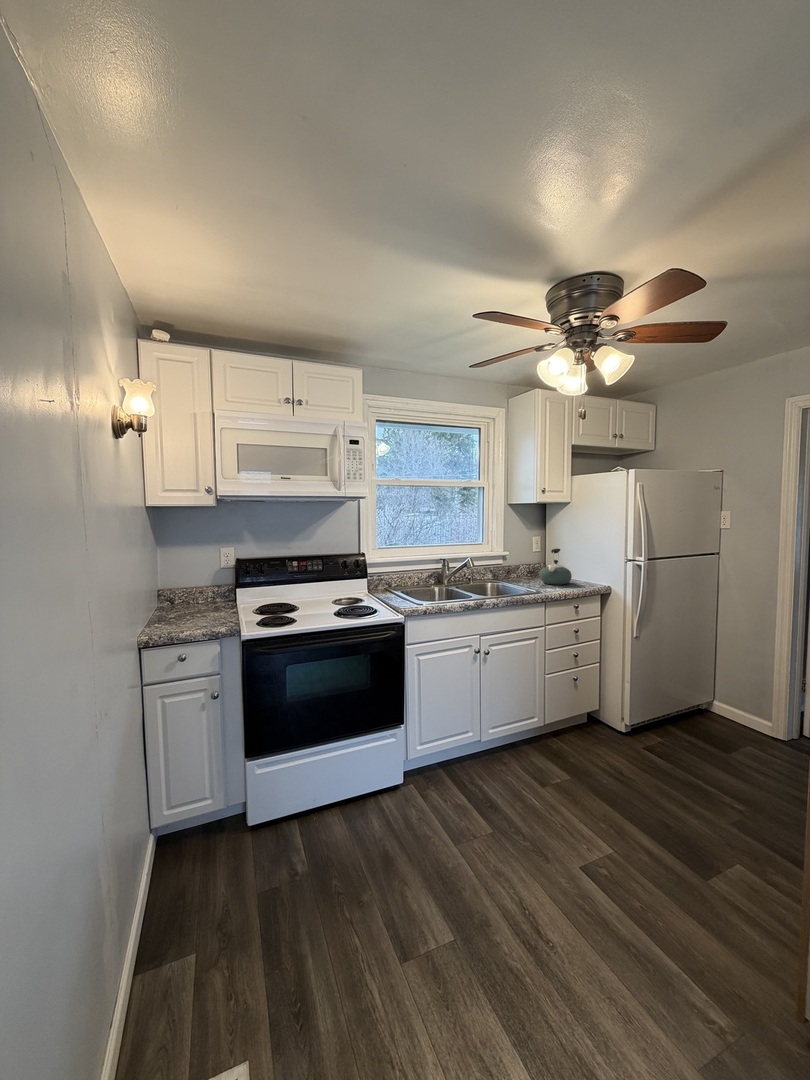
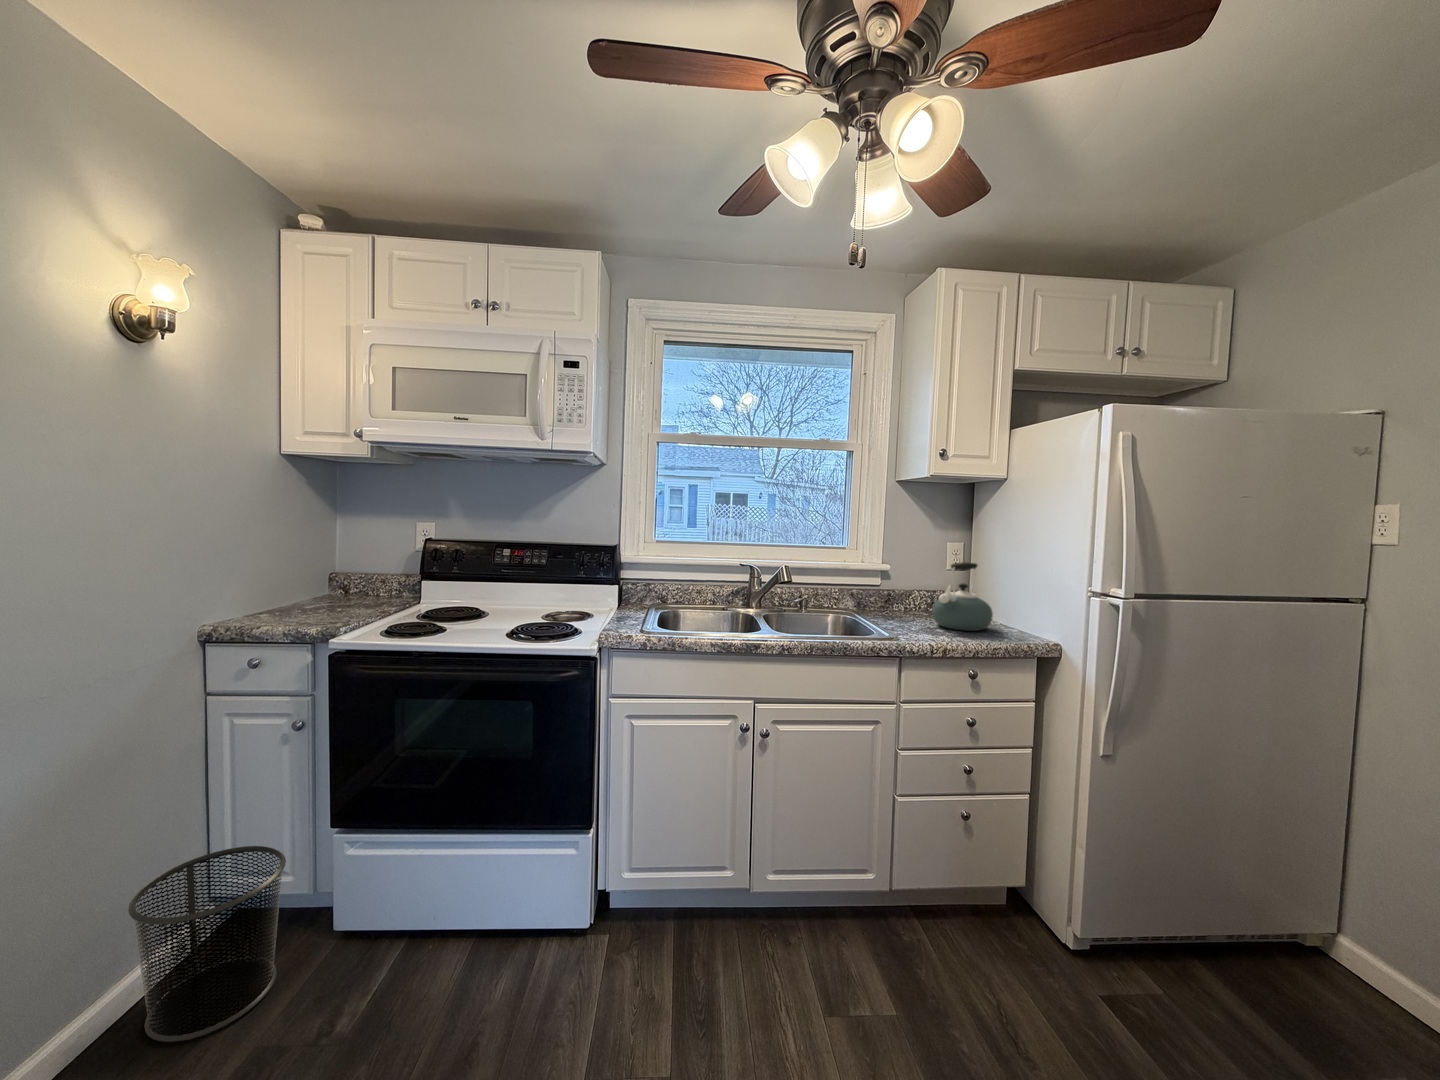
trash can: none [151,779,240,915] -> present [128,846,286,1042]

